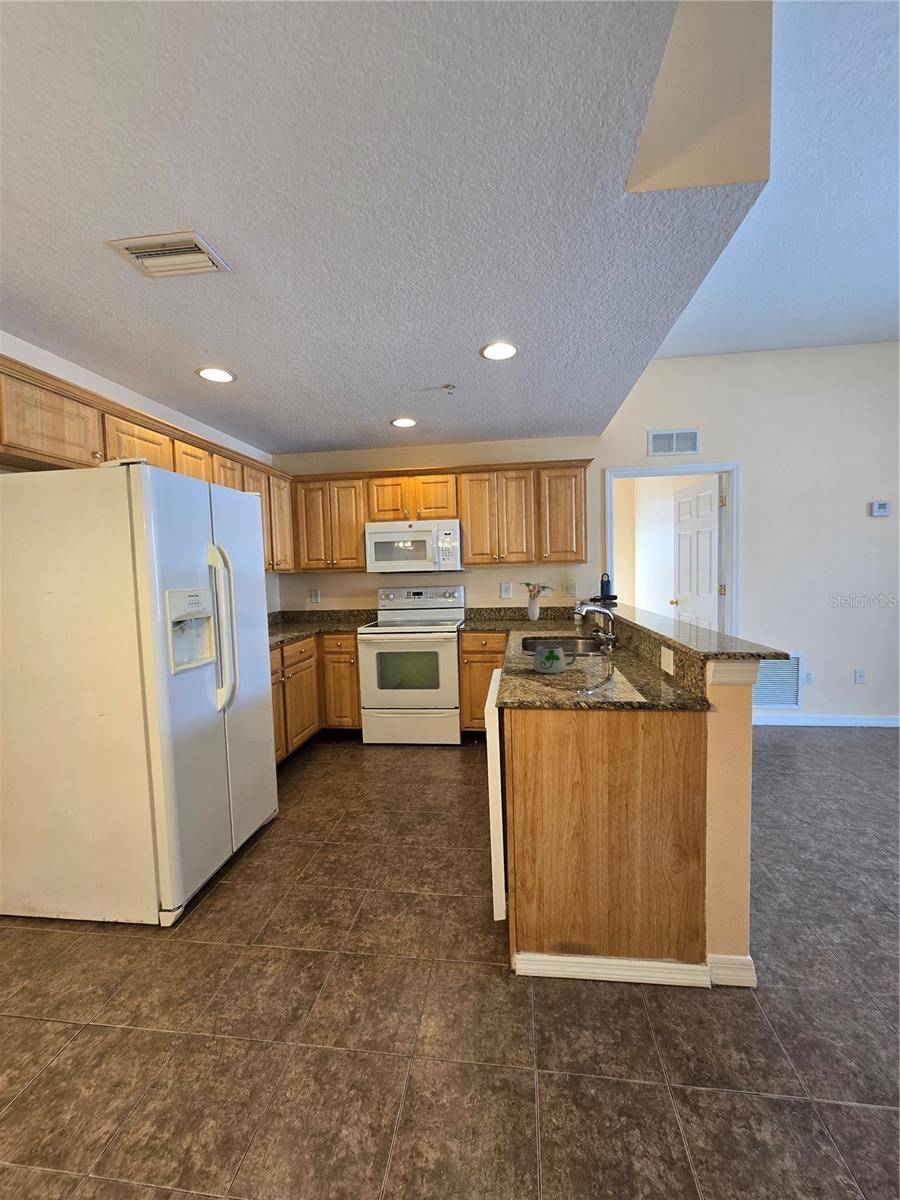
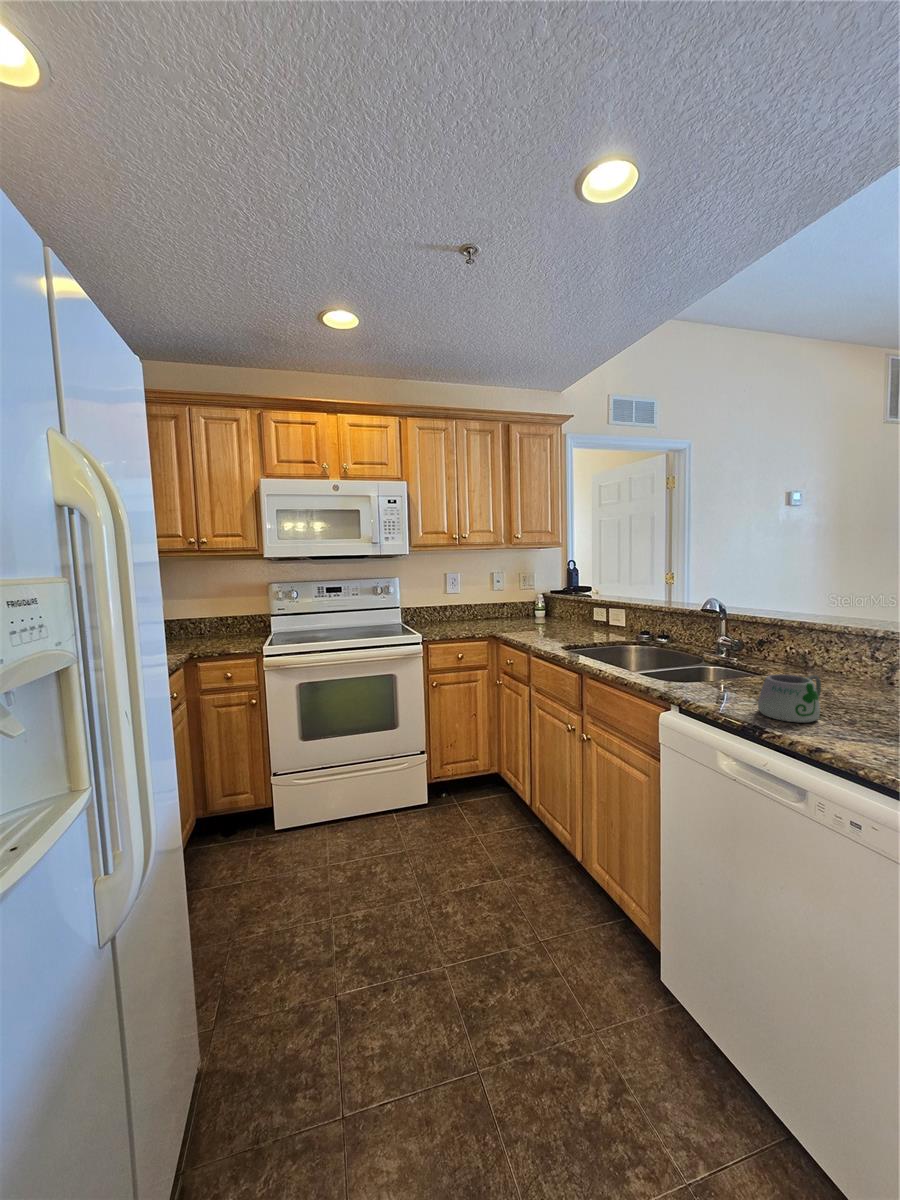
flower arrangement: present [519,581,554,620] -> none [472,569,519,620]

